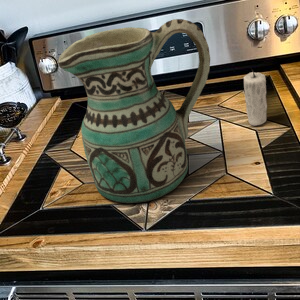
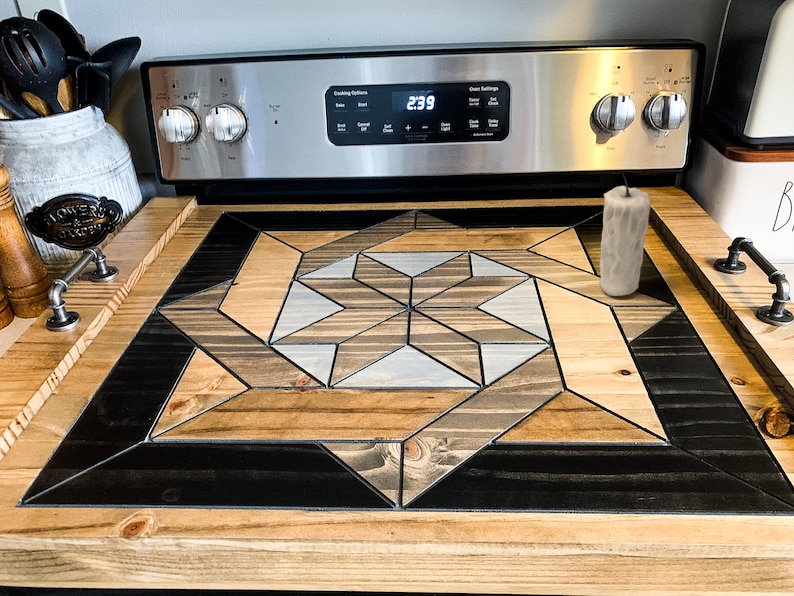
ceramic pitcher: present [58,19,210,203] -> none [237,45,565,441]

